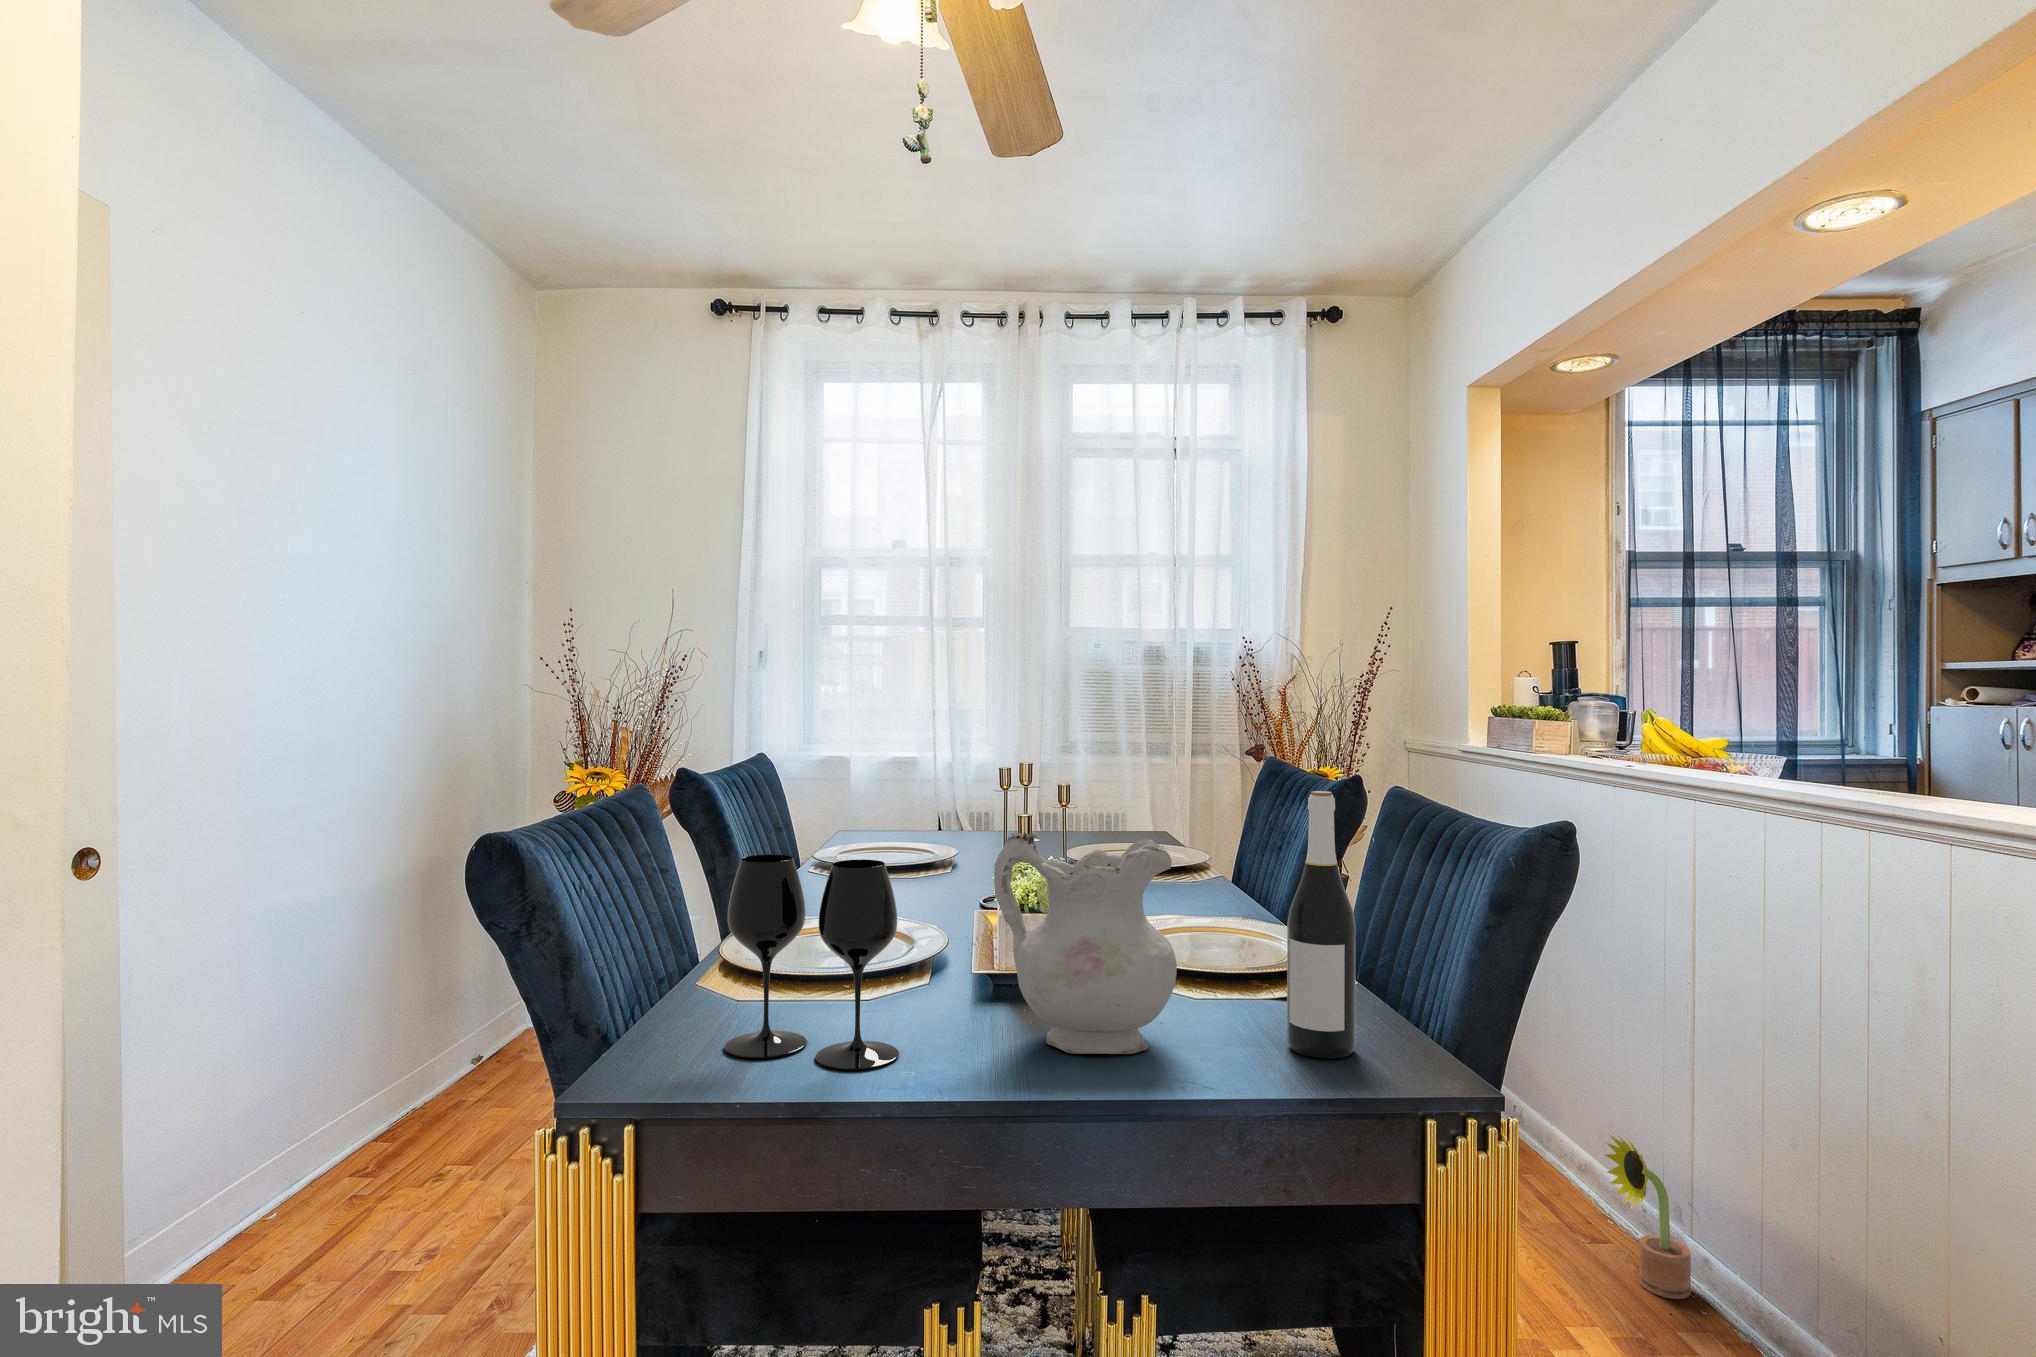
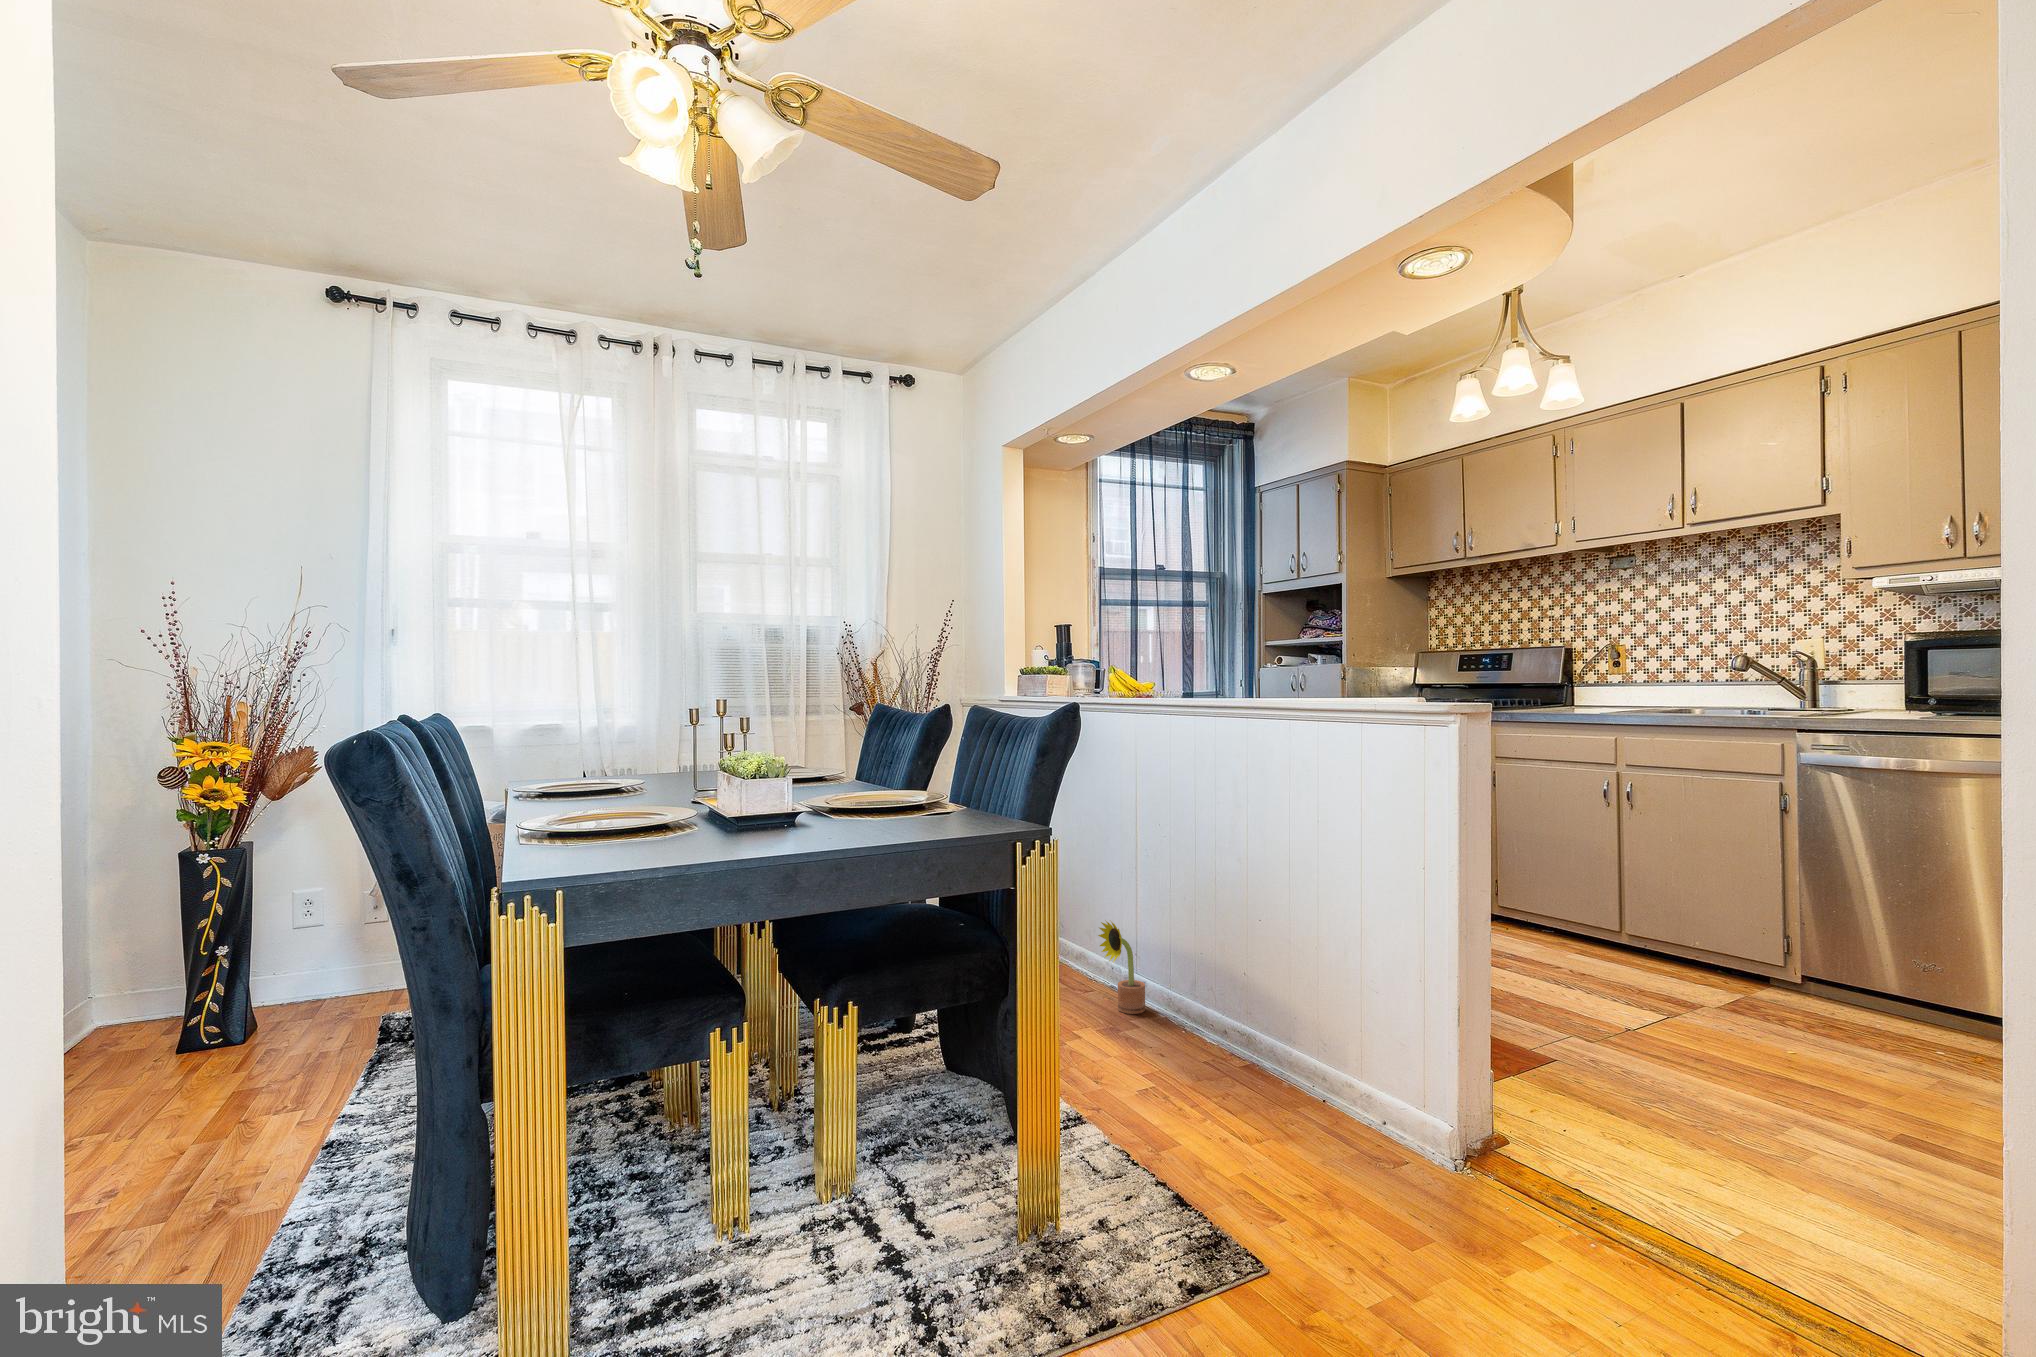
wine bottle: present [1287,791,1356,1058] -> none [941,674,981,831]
ceramic pitcher: present [994,832,1177,1054] -> none [752,705,875,843]
wine glass: present [724,854,899,1070] -> none [556,723,694,864]

